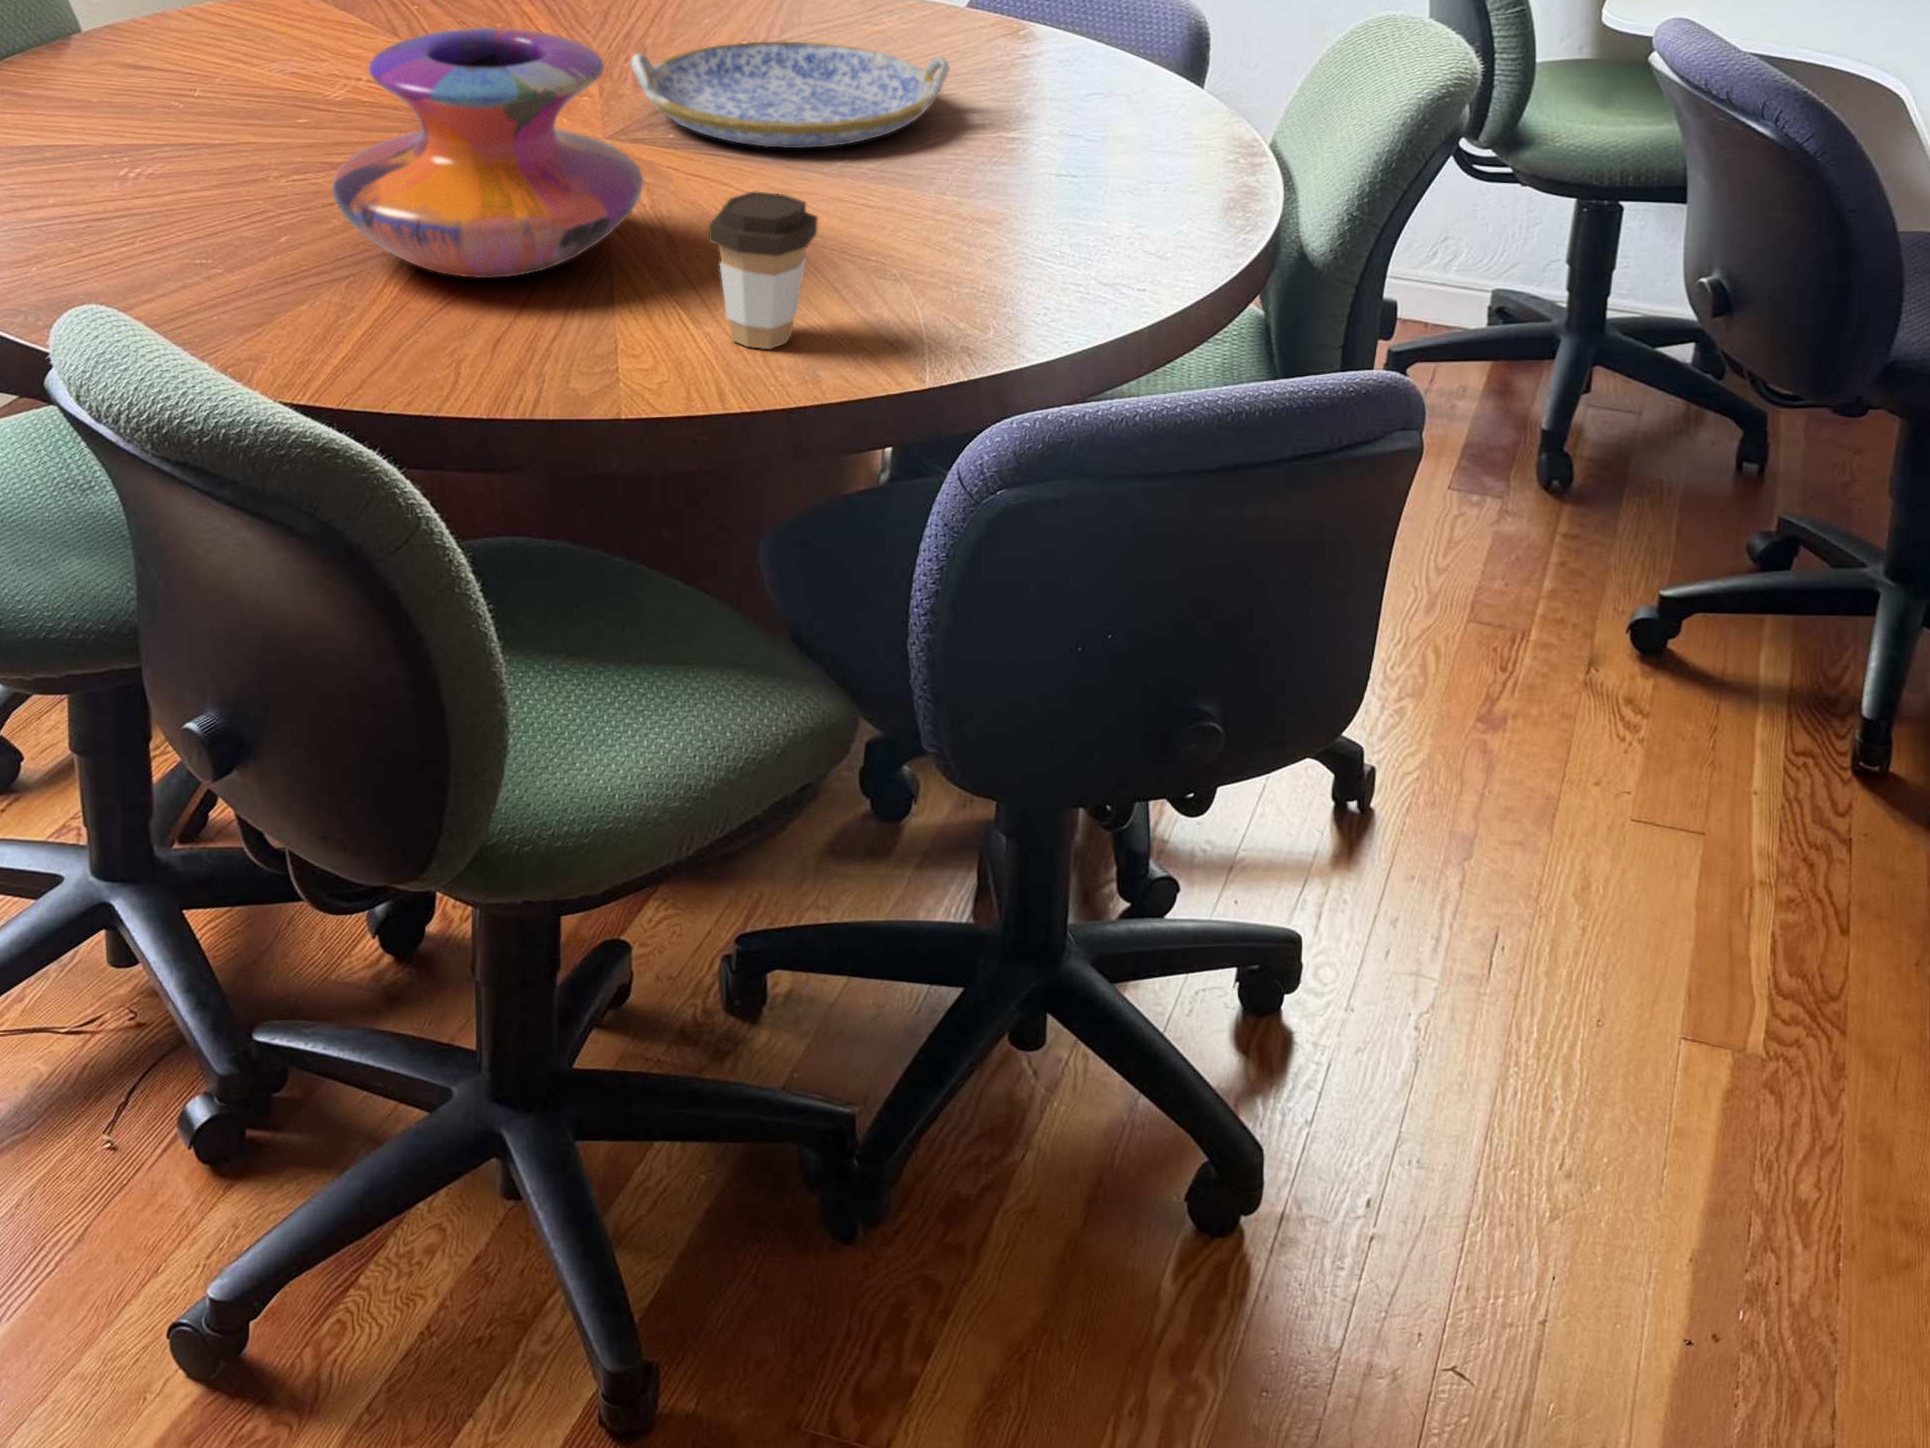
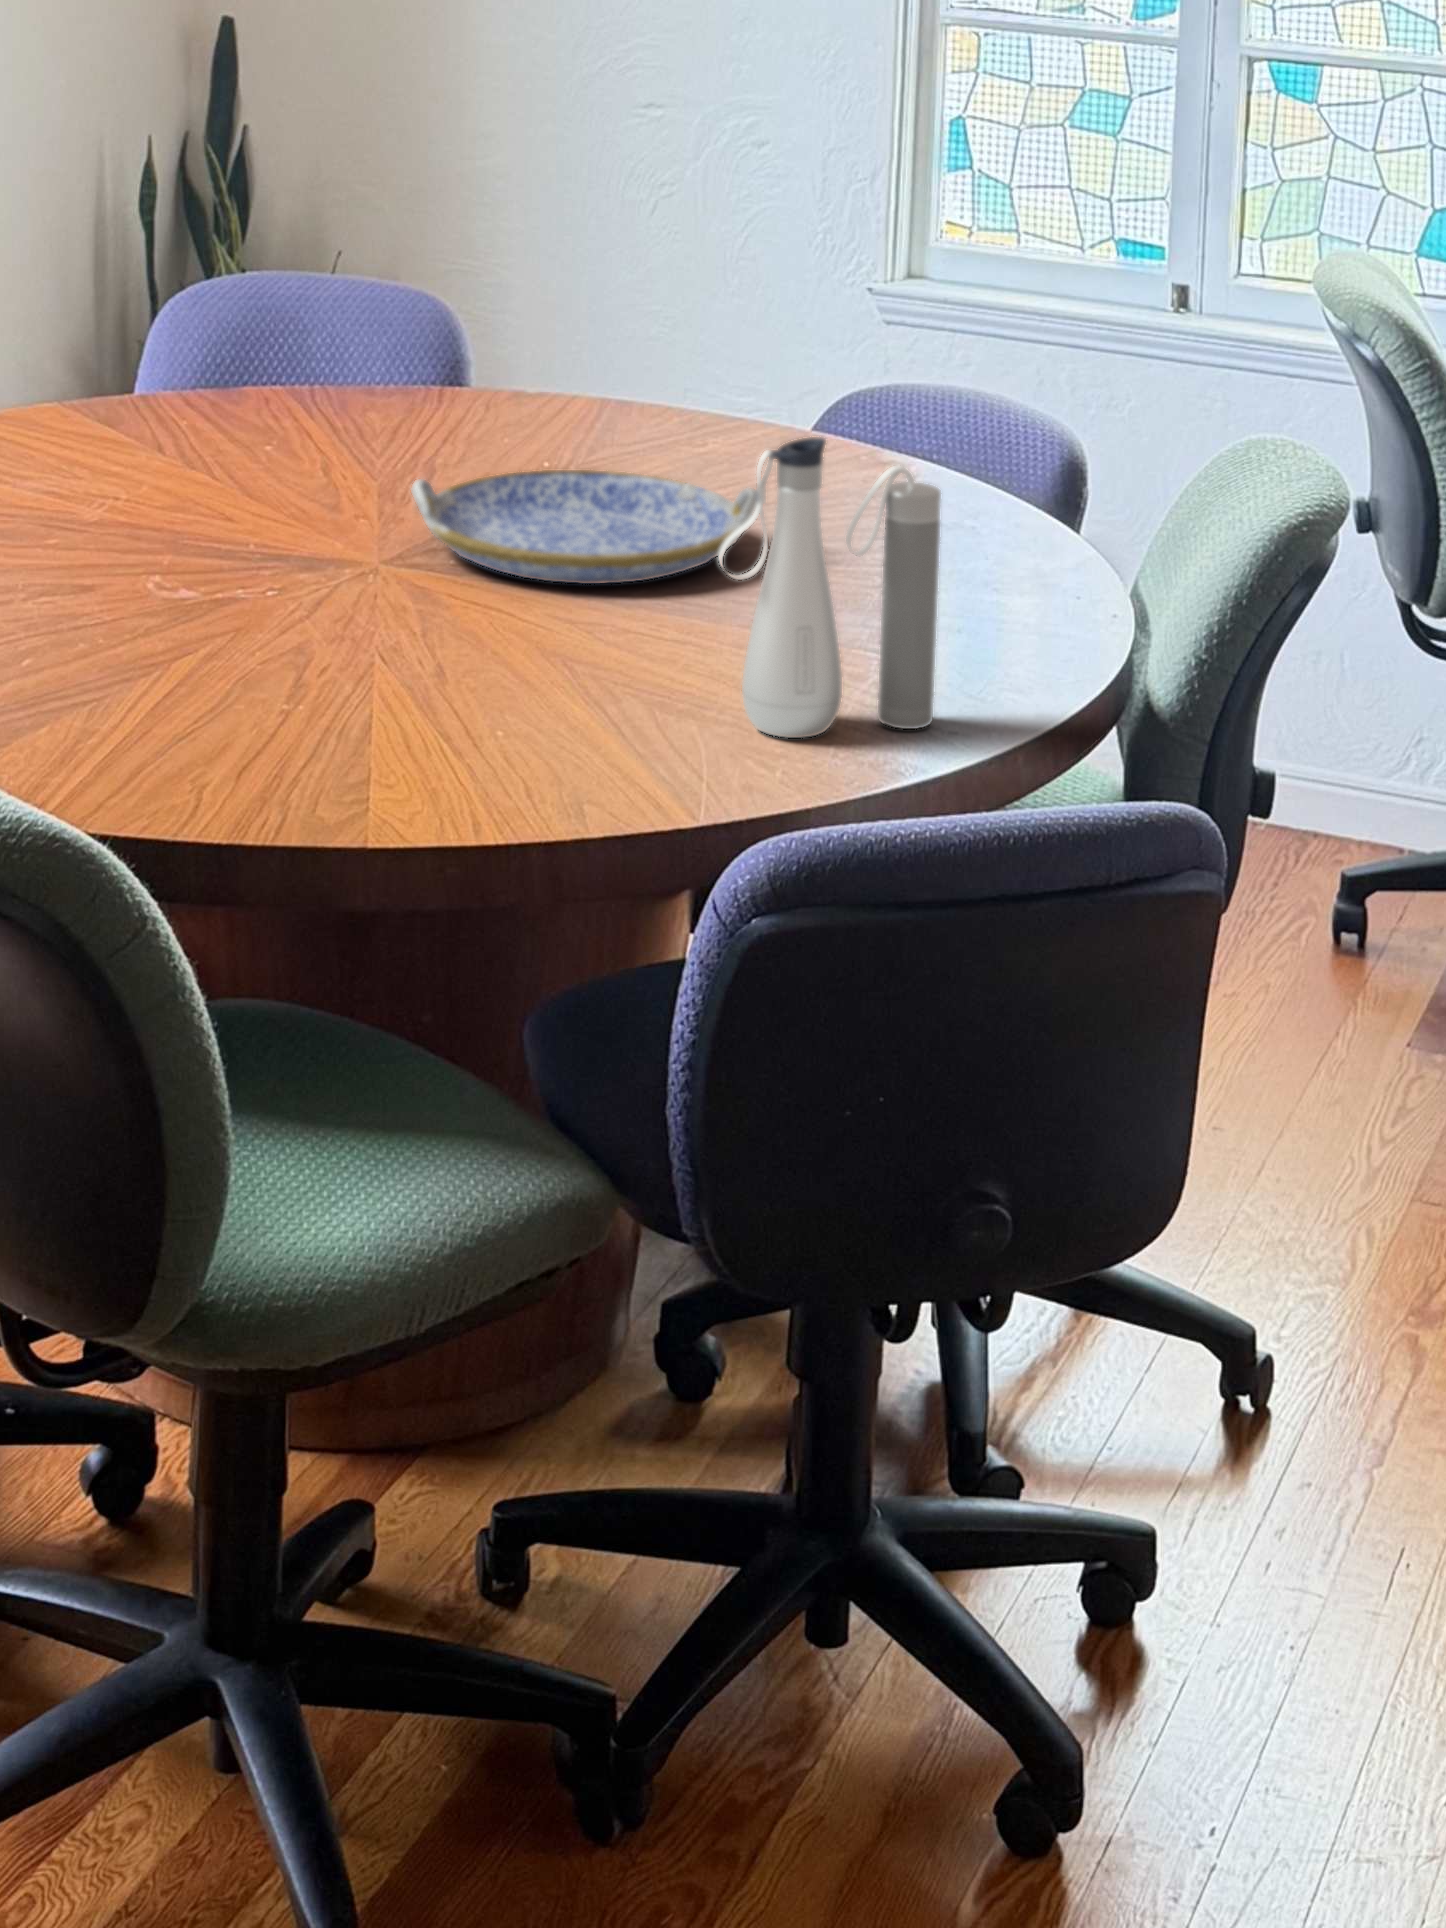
water bottle: none [941,20,1150,299] -> present [718,437,941,738]
decorative vase: present [332,28,644,278] -> none [88,443,411,704]
coffee cup: present [709,191,818,349] -> none [470,612,583,780]

